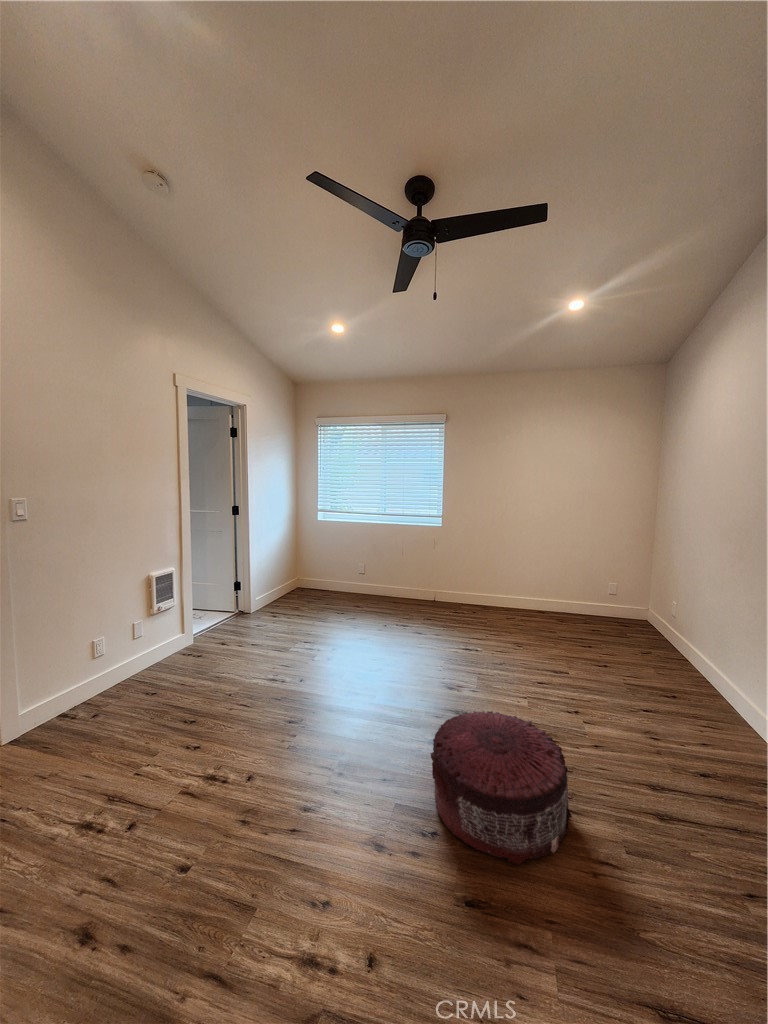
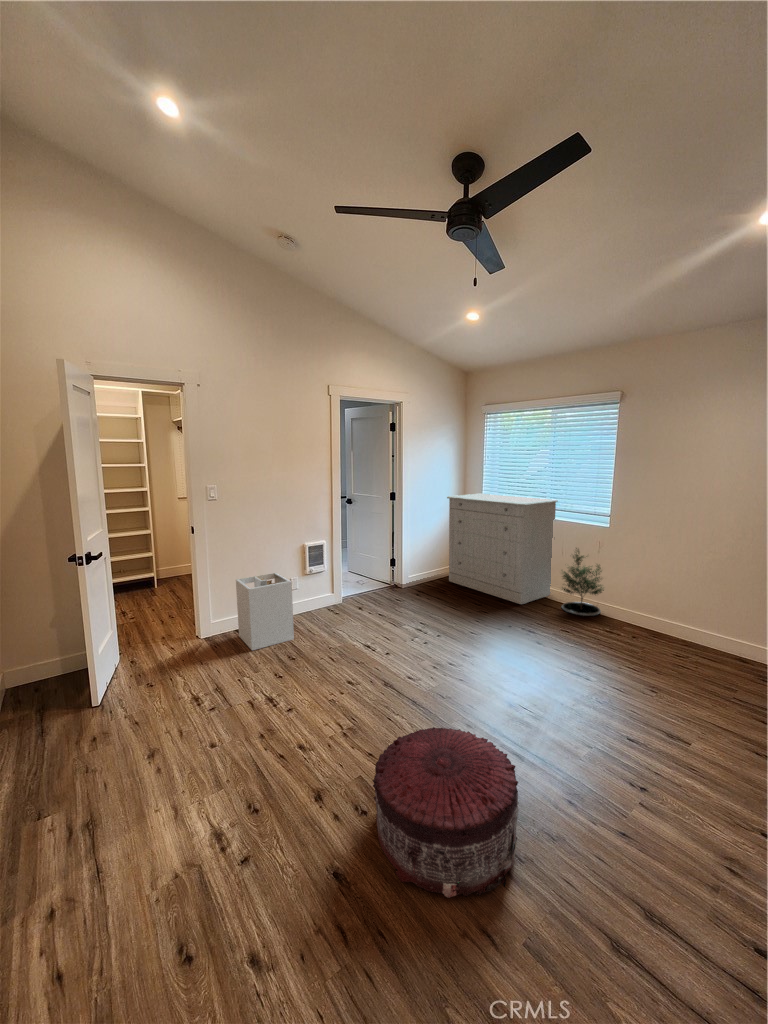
dresser: none [285,515,382,608] -> present [447,494,558,604]
potted tree: none [394,554,426,608] -> present [562,548,604,616]
laundry hamper: none [69,617,166,728] -> present [236,573,294,650]

